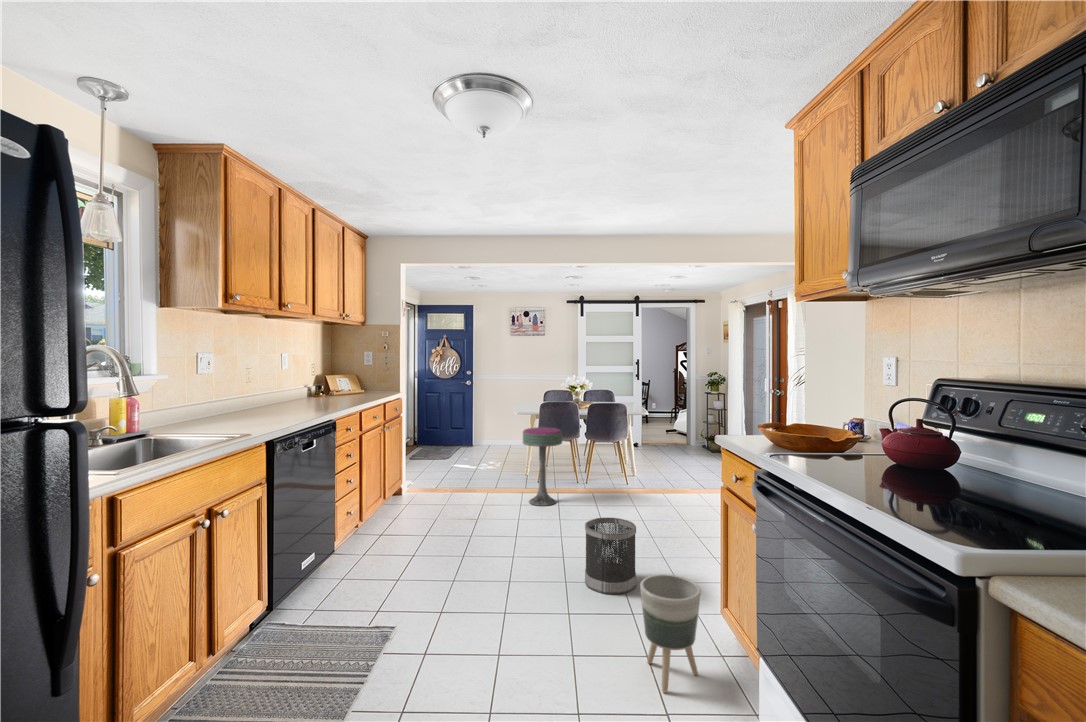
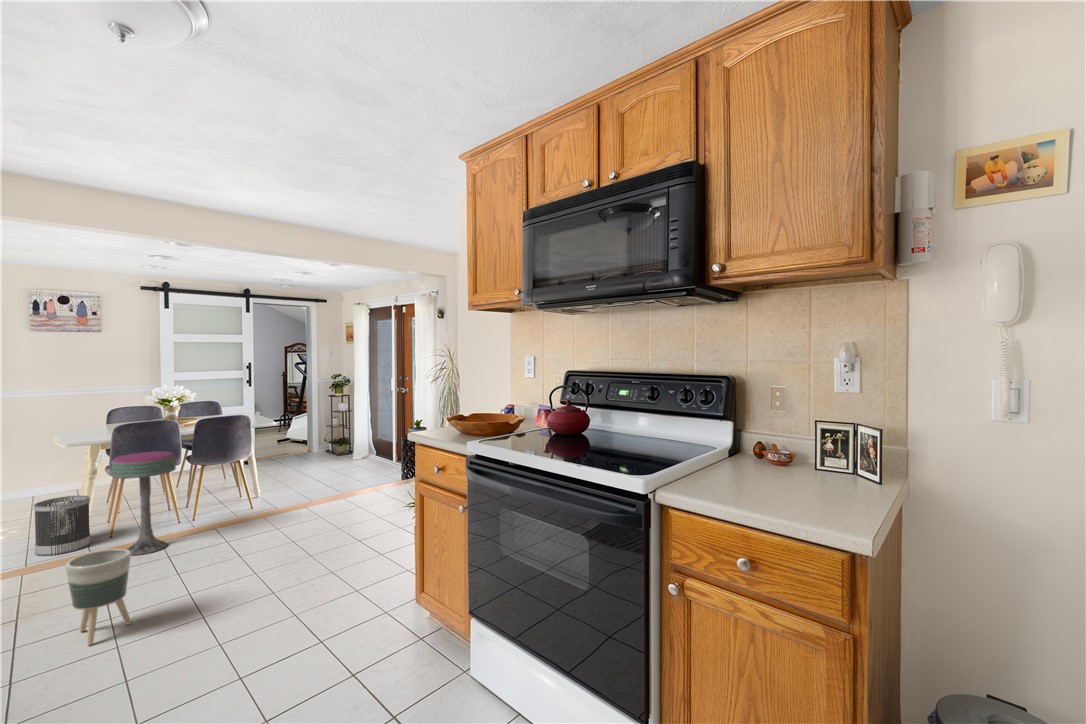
wastebasket: present [585,517,636,594] -> present [34,496,91,556]
planter: present [640,574,701,693] -> present [66,549,131,645]

